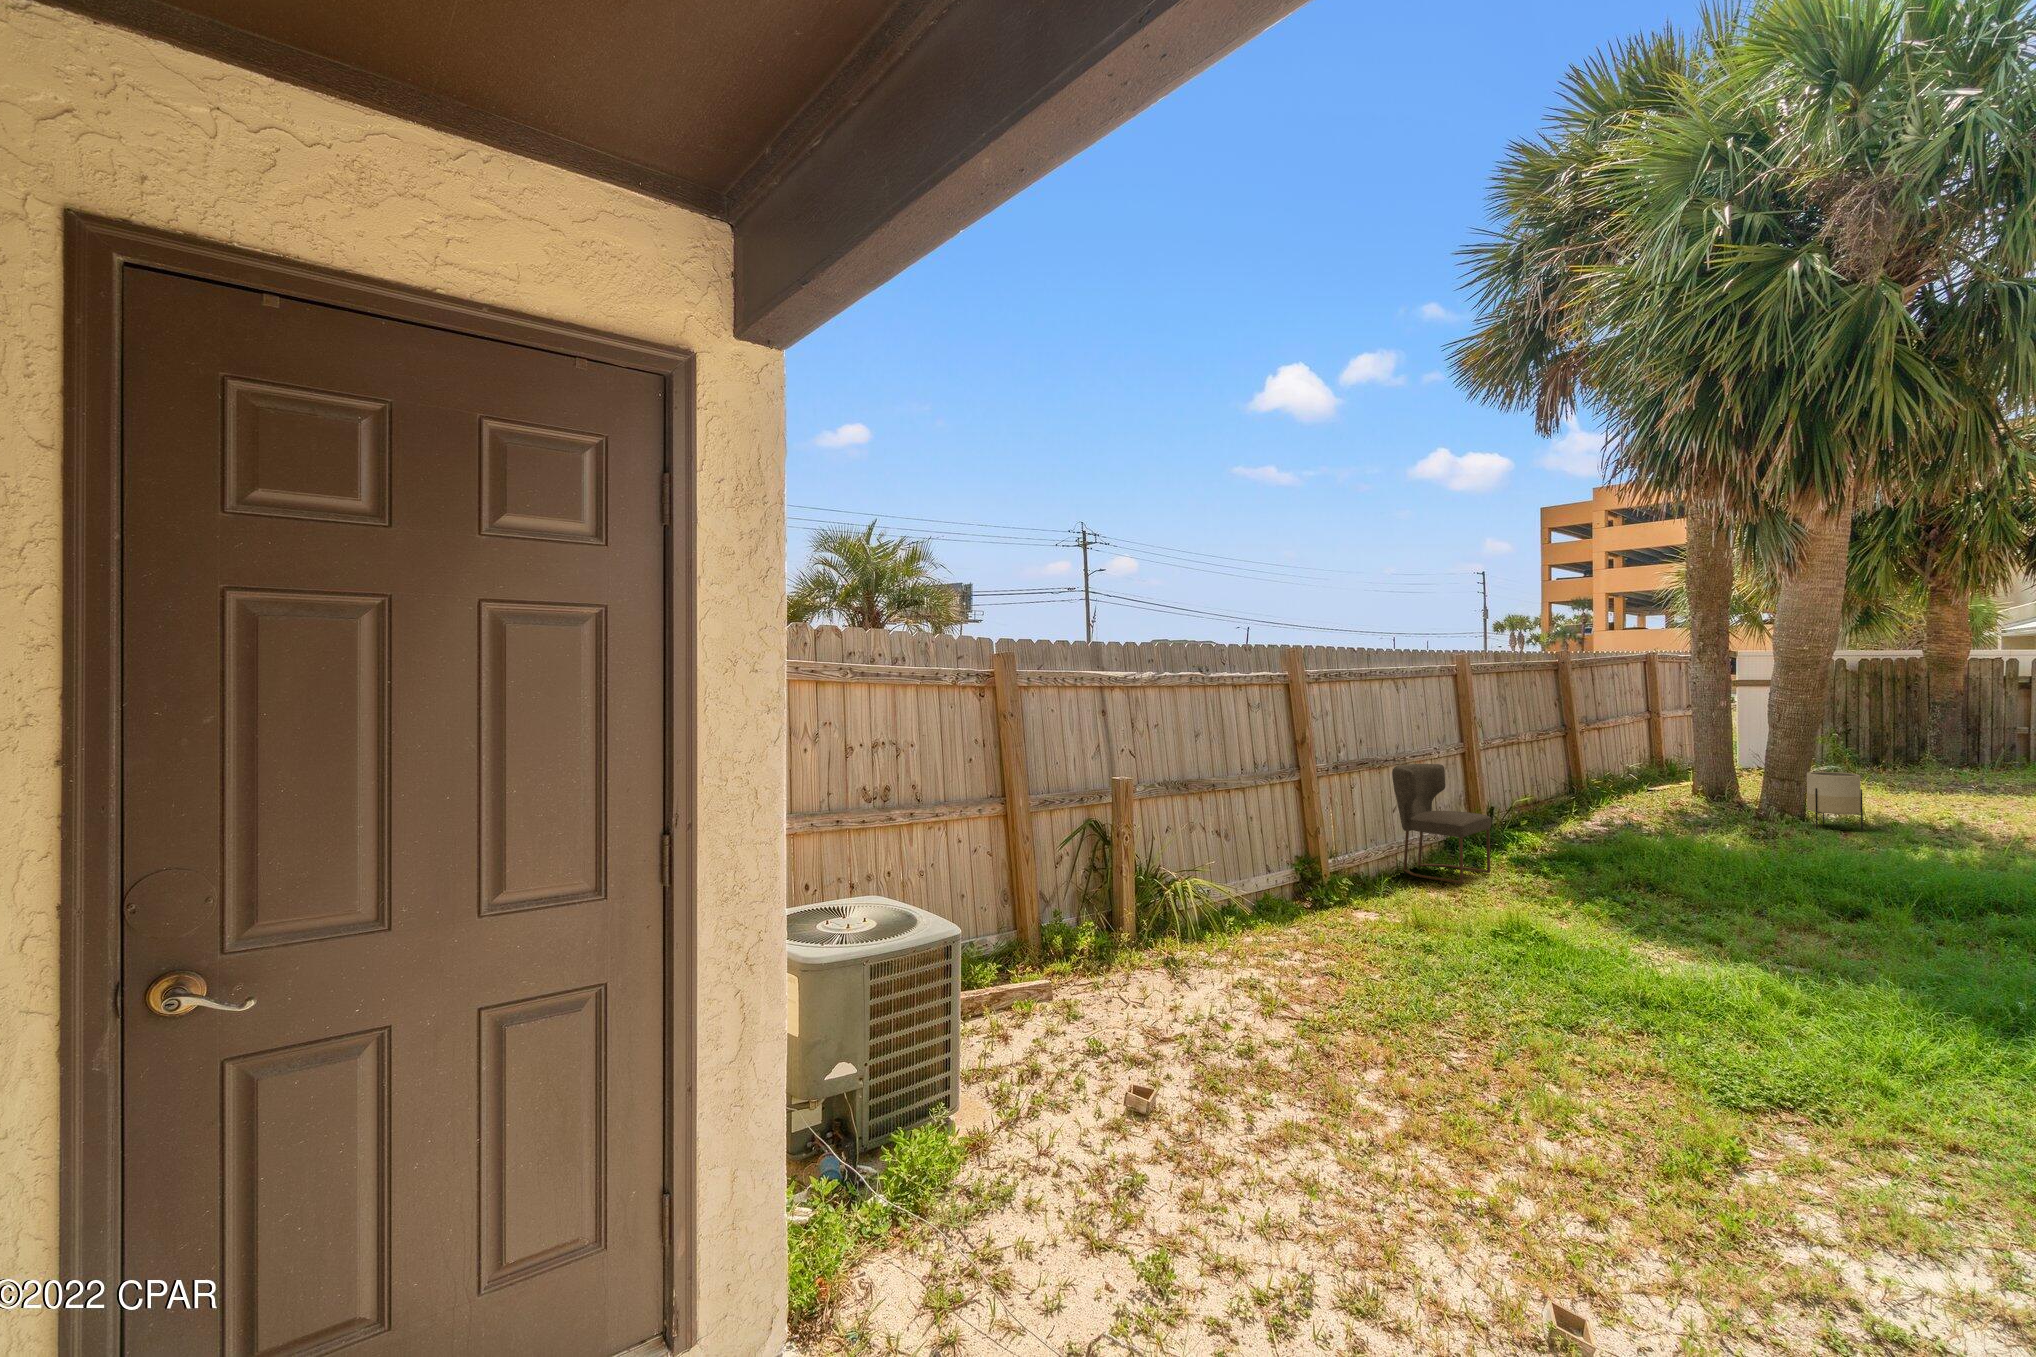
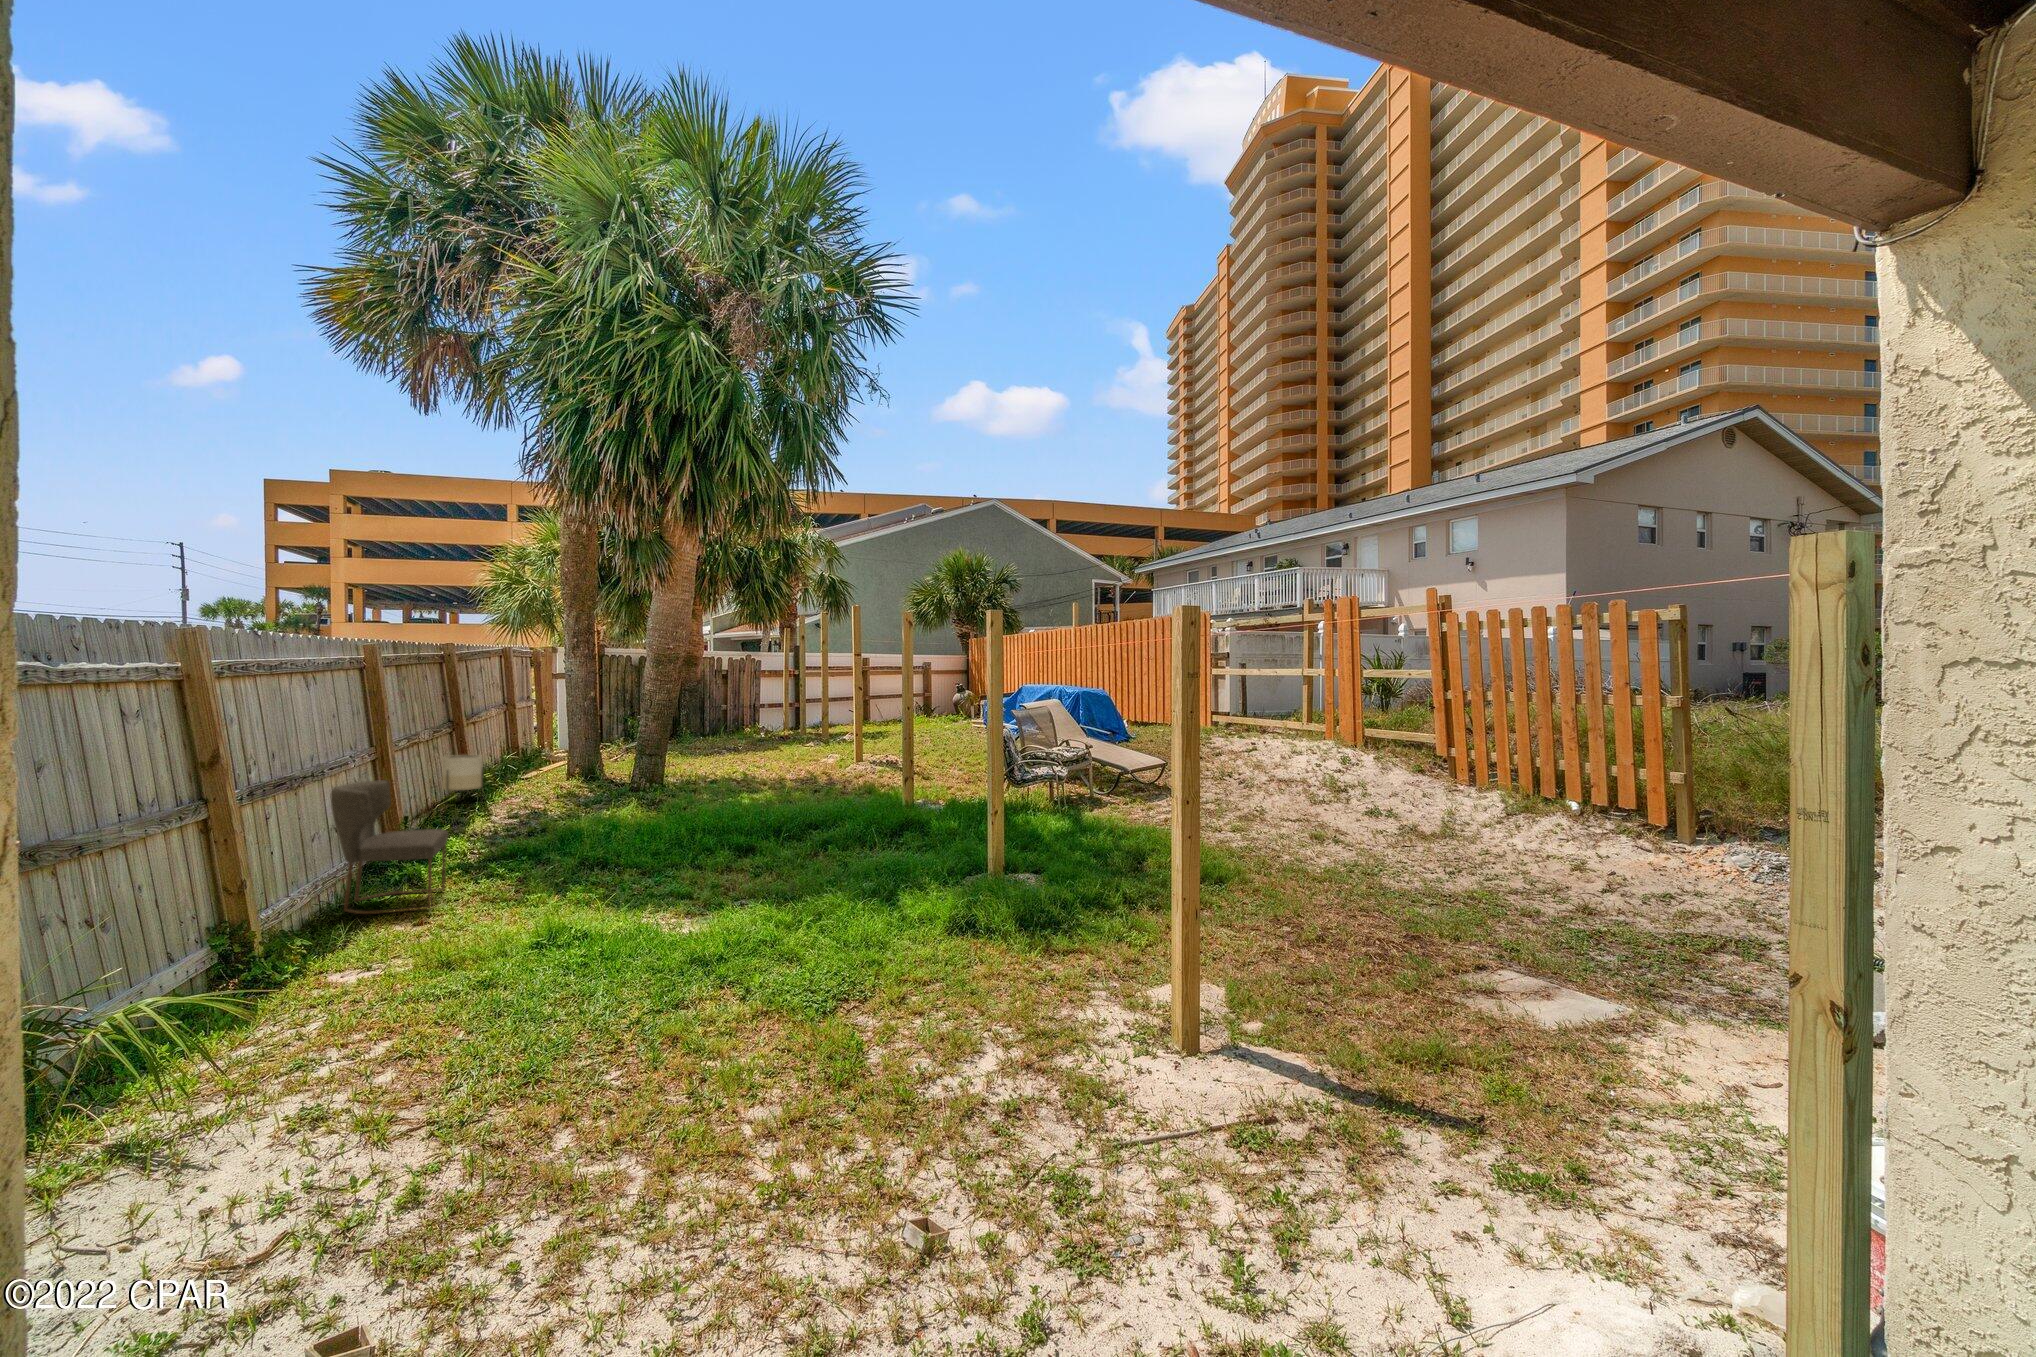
planter: present [1807,772,1863,830] -> present [442,755,483,792]

